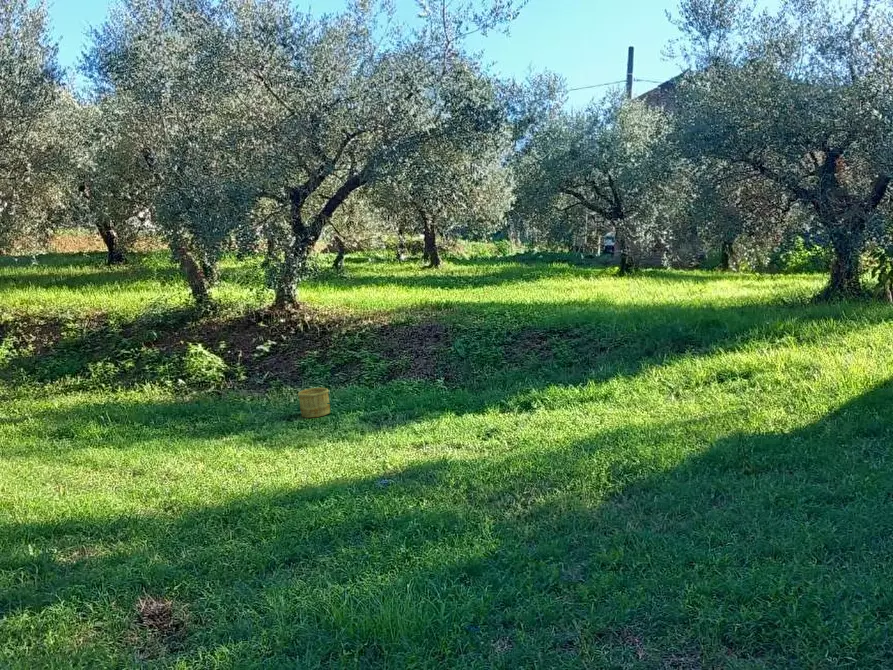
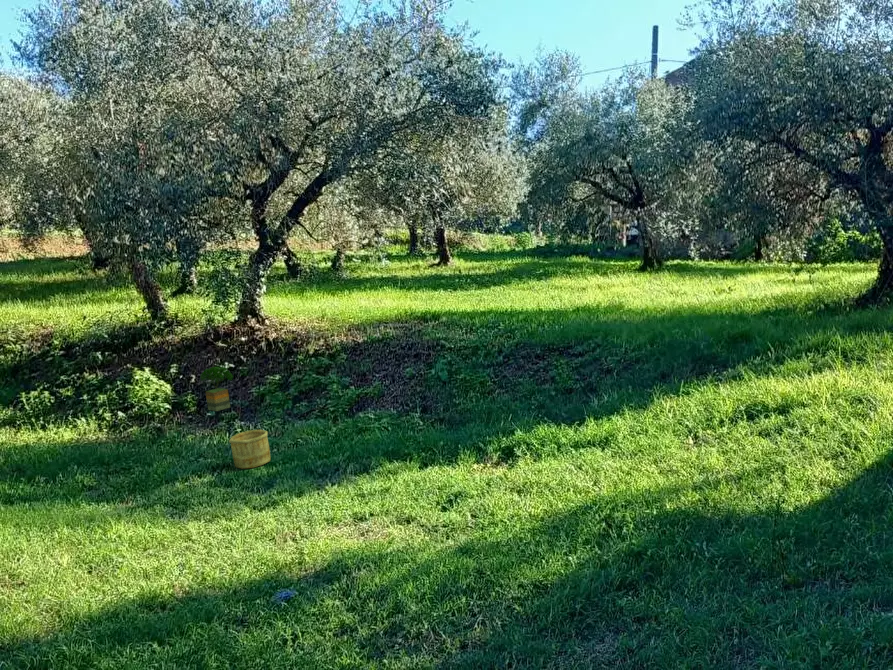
potted tree: none [252,341,282,379] -> present [201,367,233,411]

